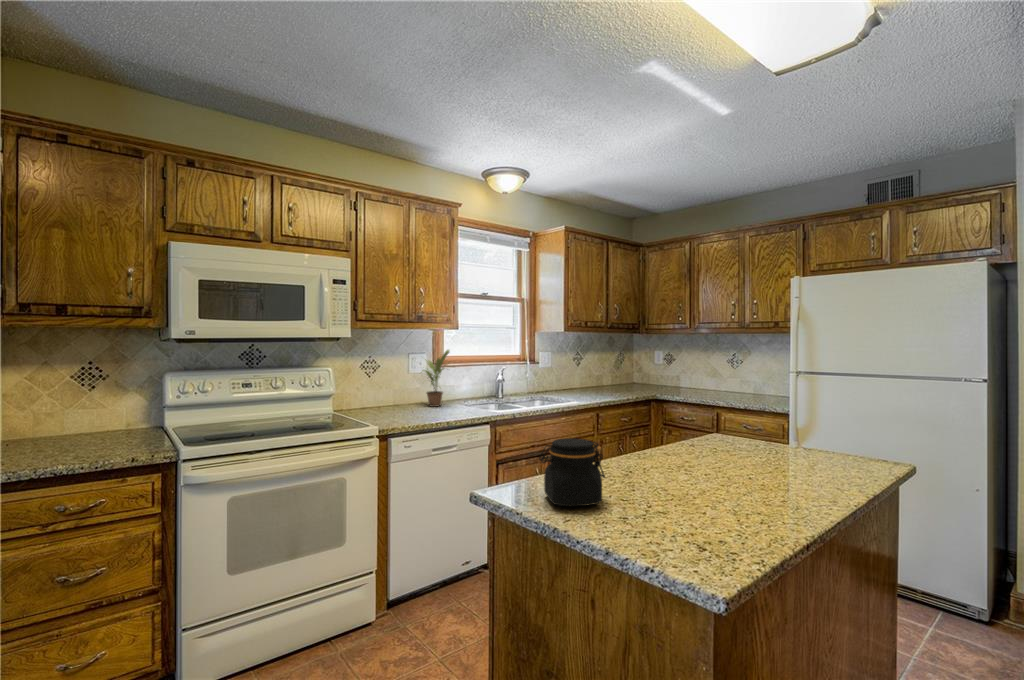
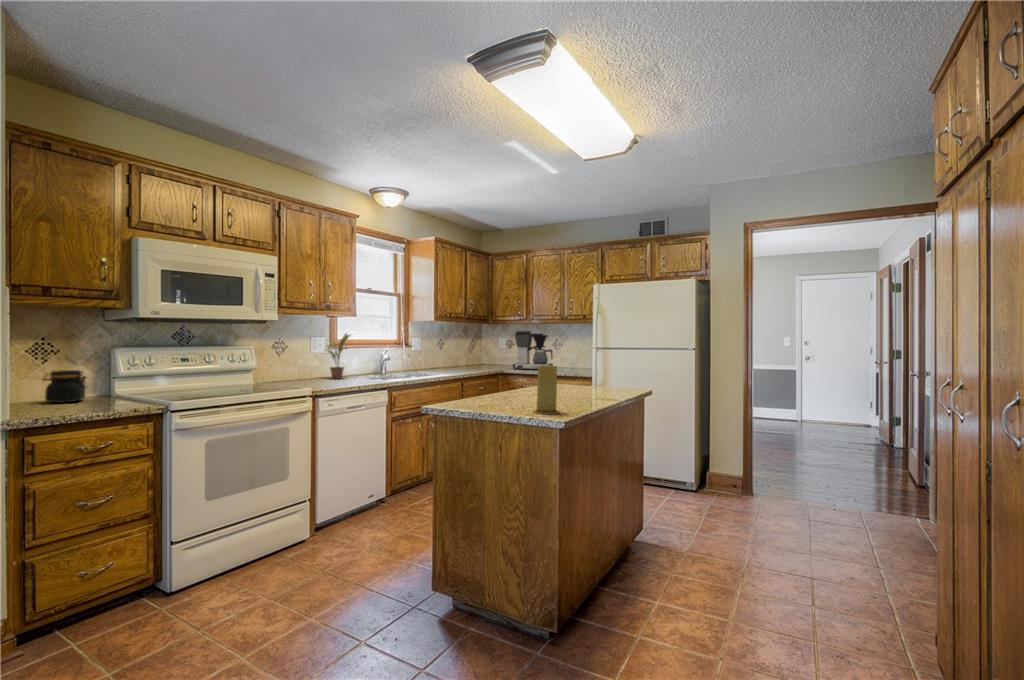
coffee maker: none [670,344,728,397] -> present [513,331,553,370]
jar: present [539,438,605,506] -> present [43,370,86,403]
candle: none [657,442,717,555] -> present [533,365,559,414]

